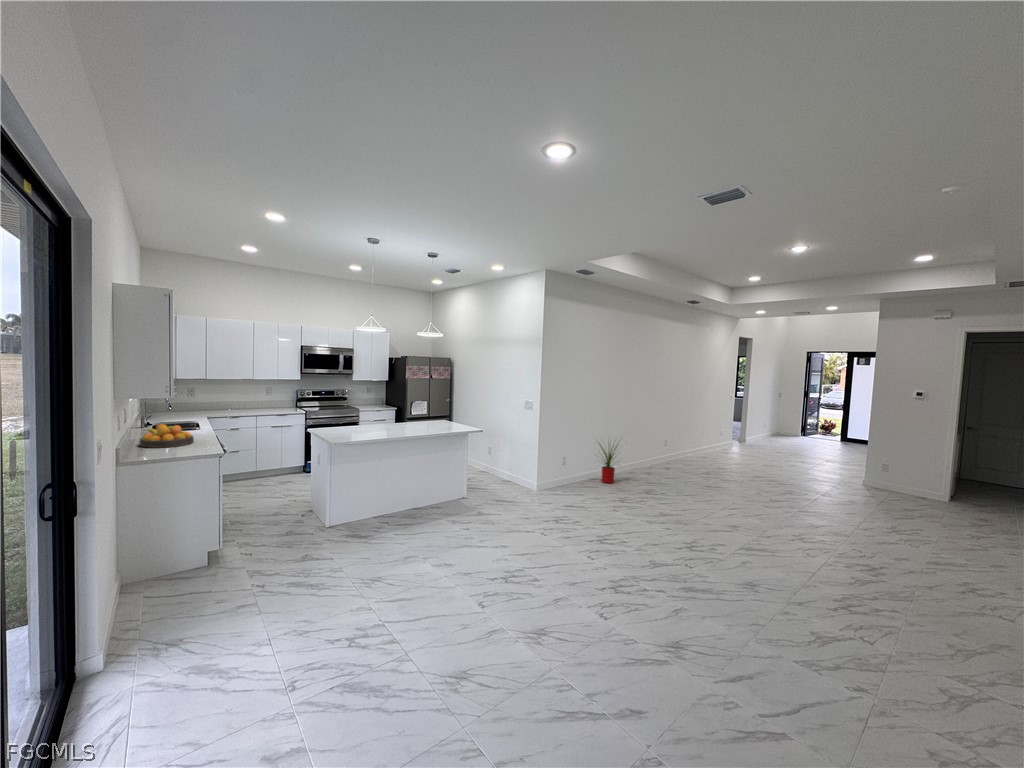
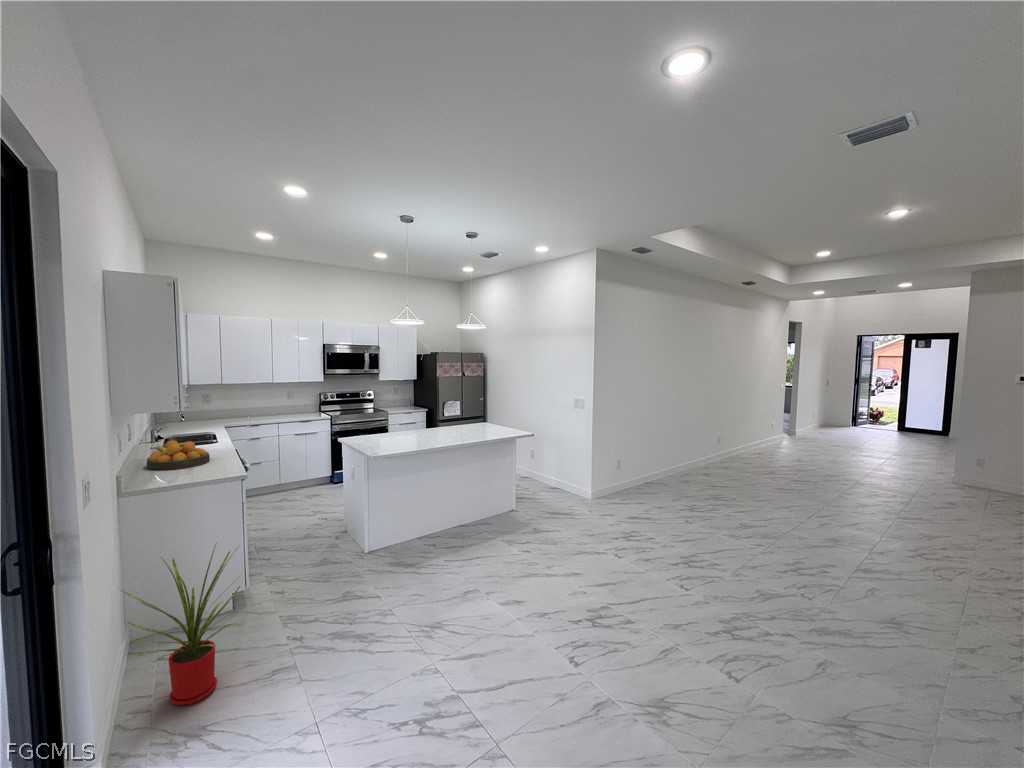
house plant: present [599,443,618,483] -> present [121,544,240,705]

